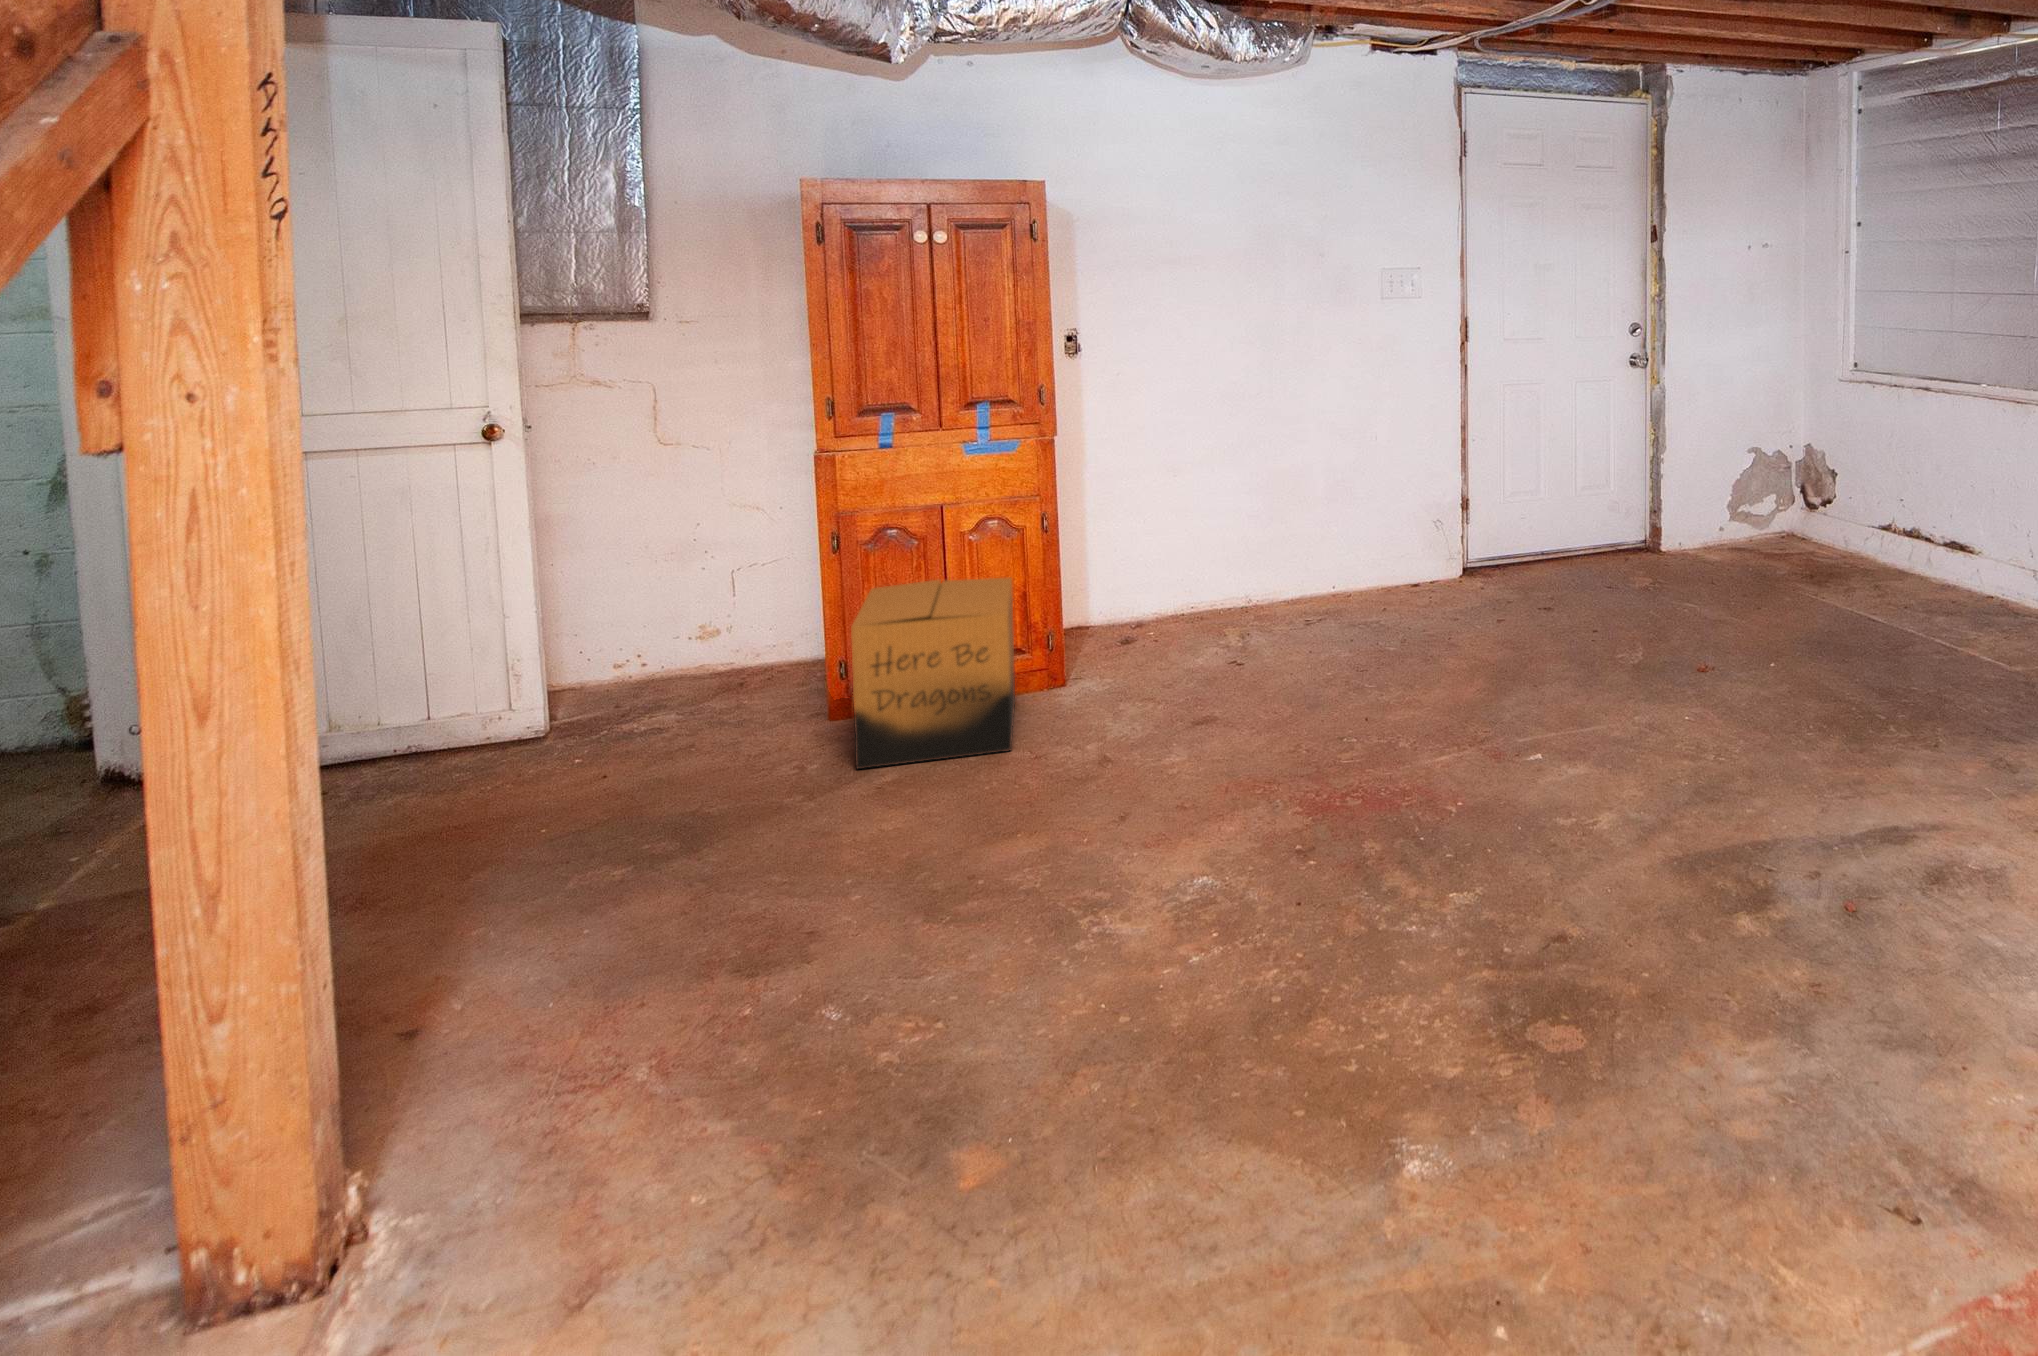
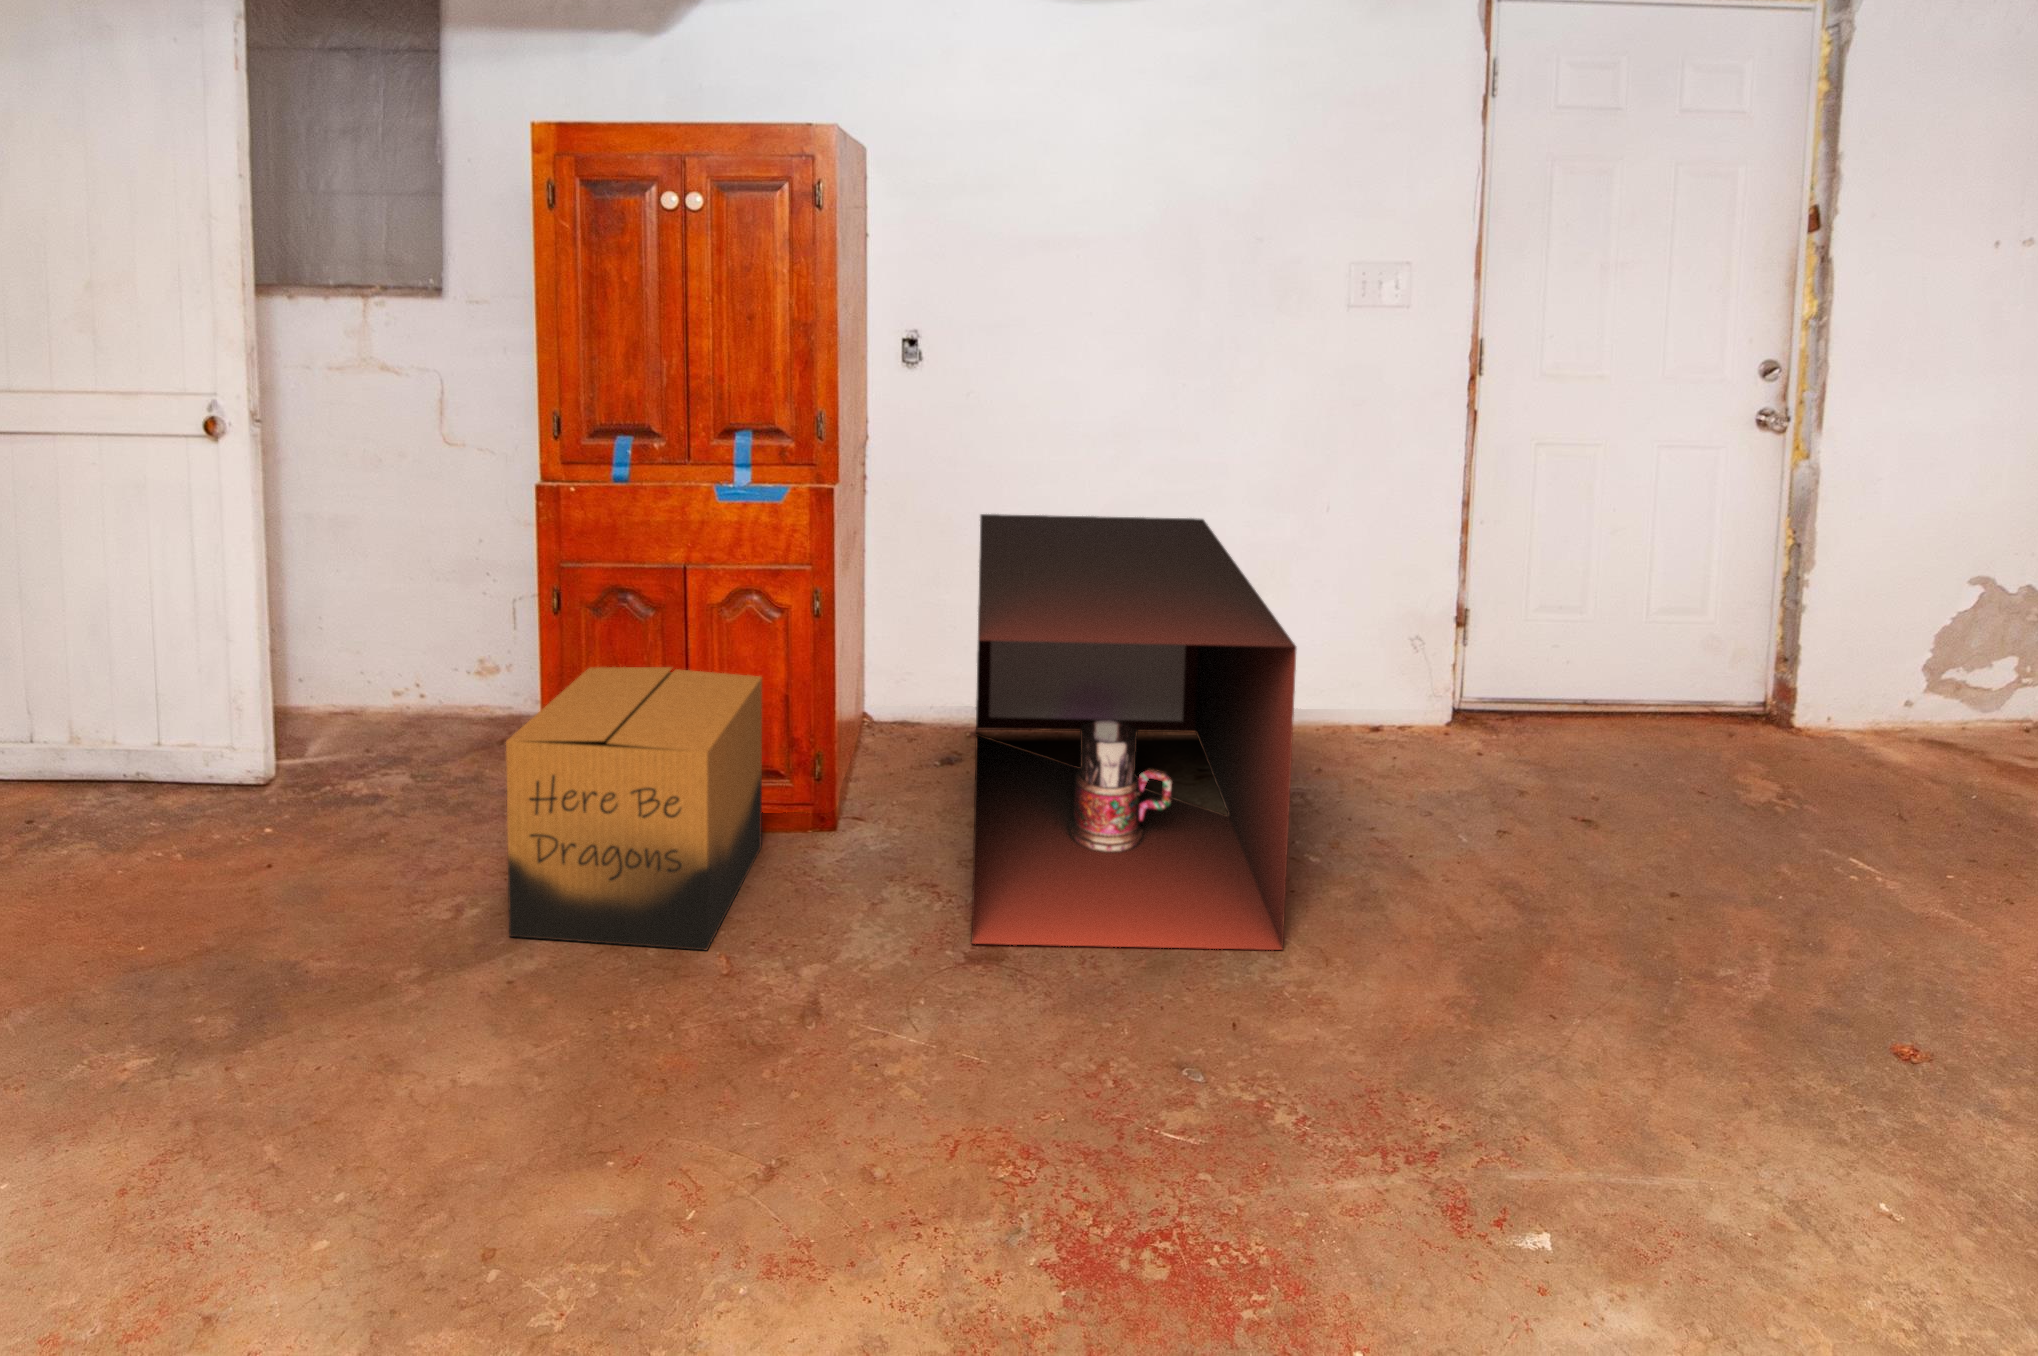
storage cabinet: none [1137,452,1383,718] -> present [972,514,1296,950]

